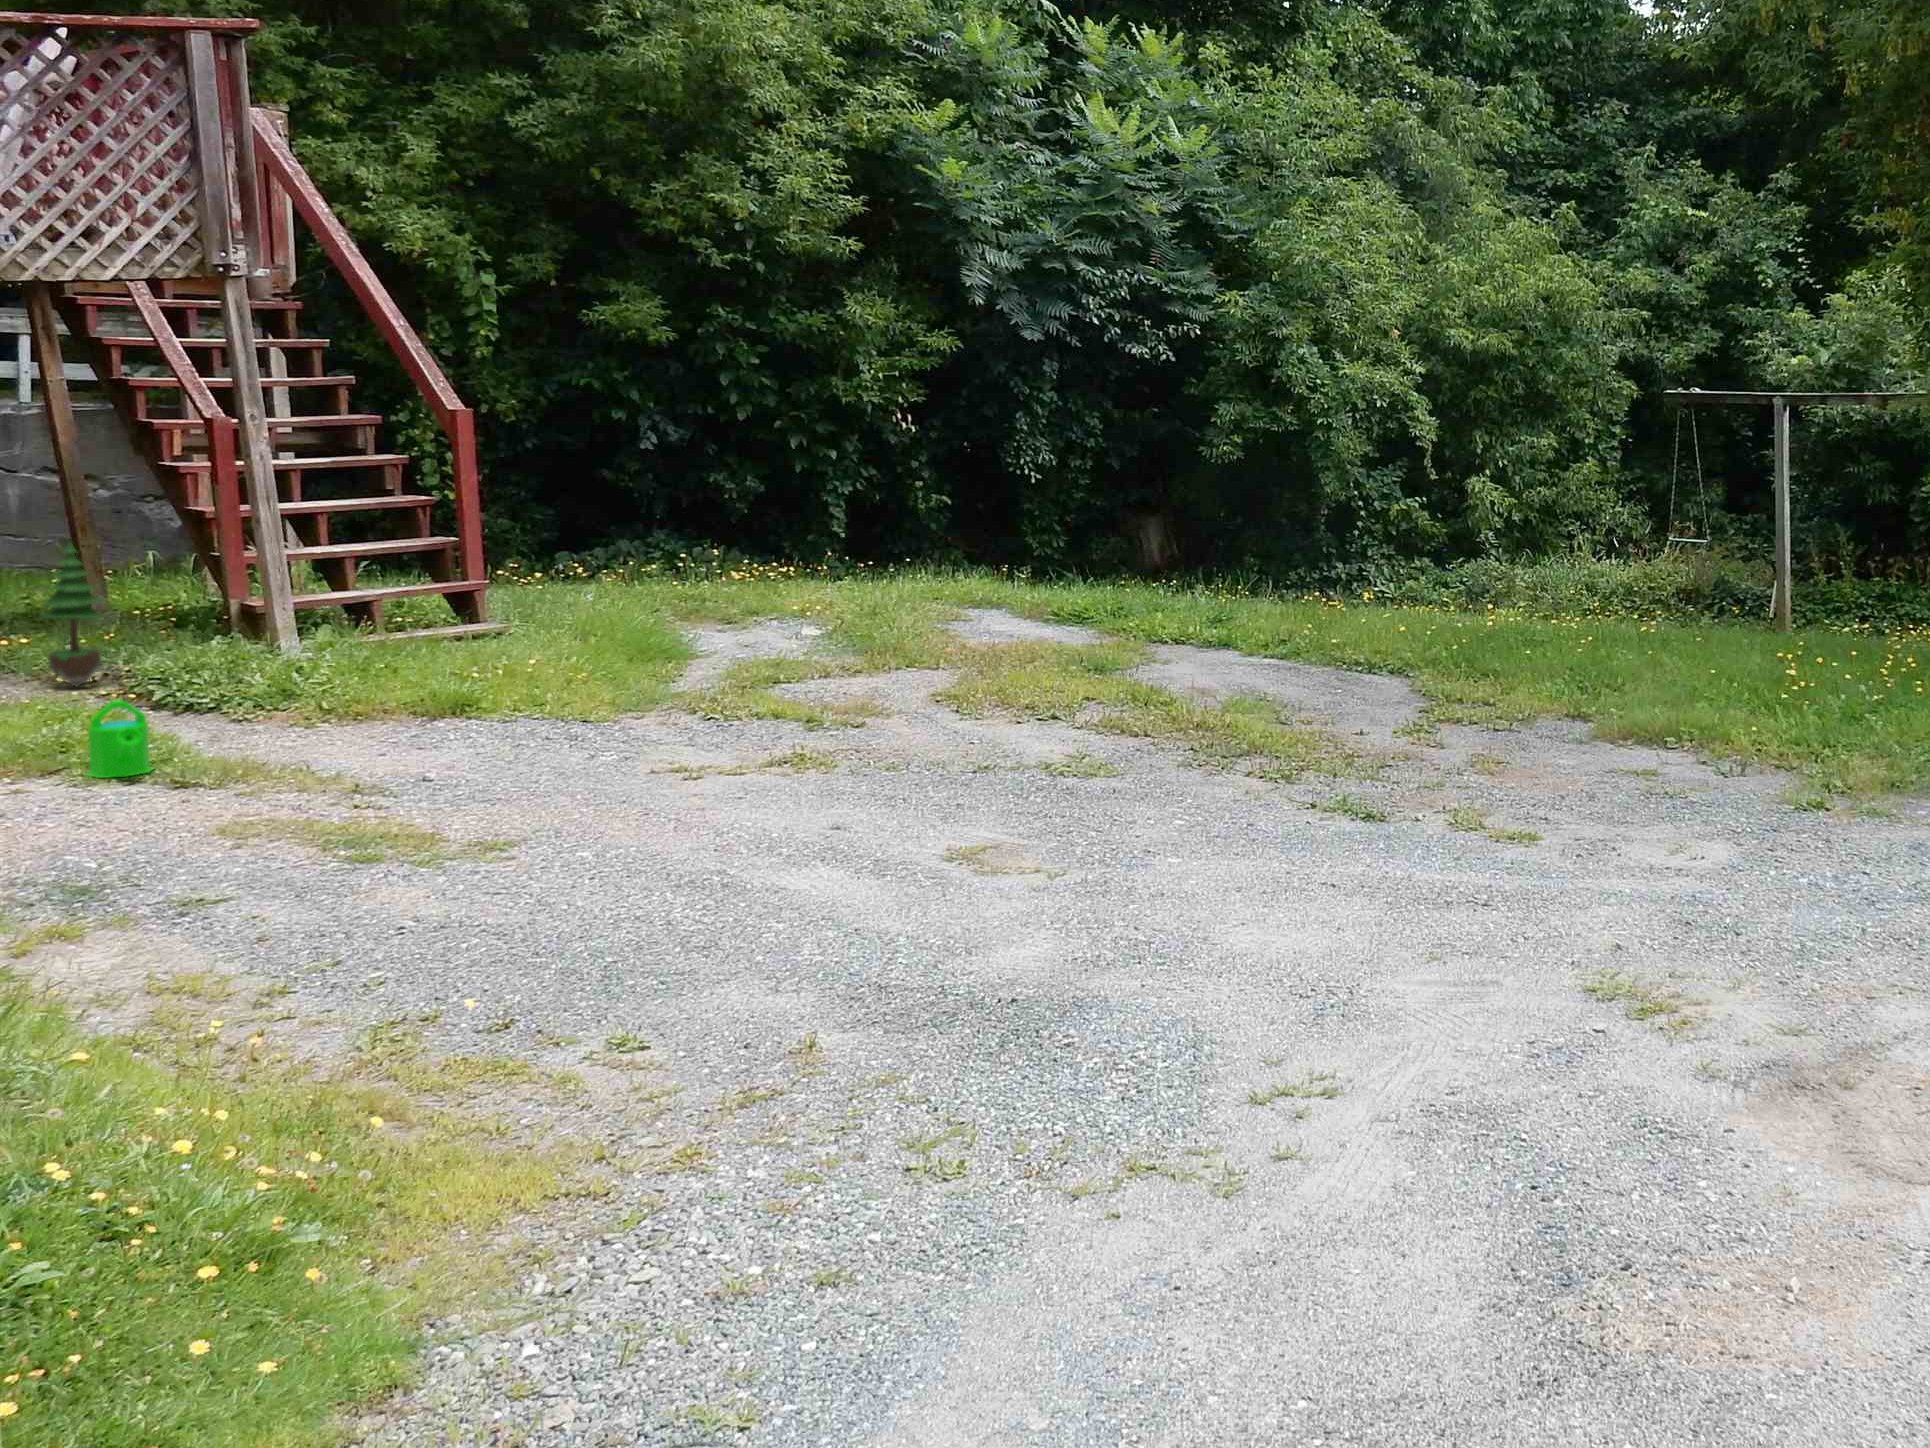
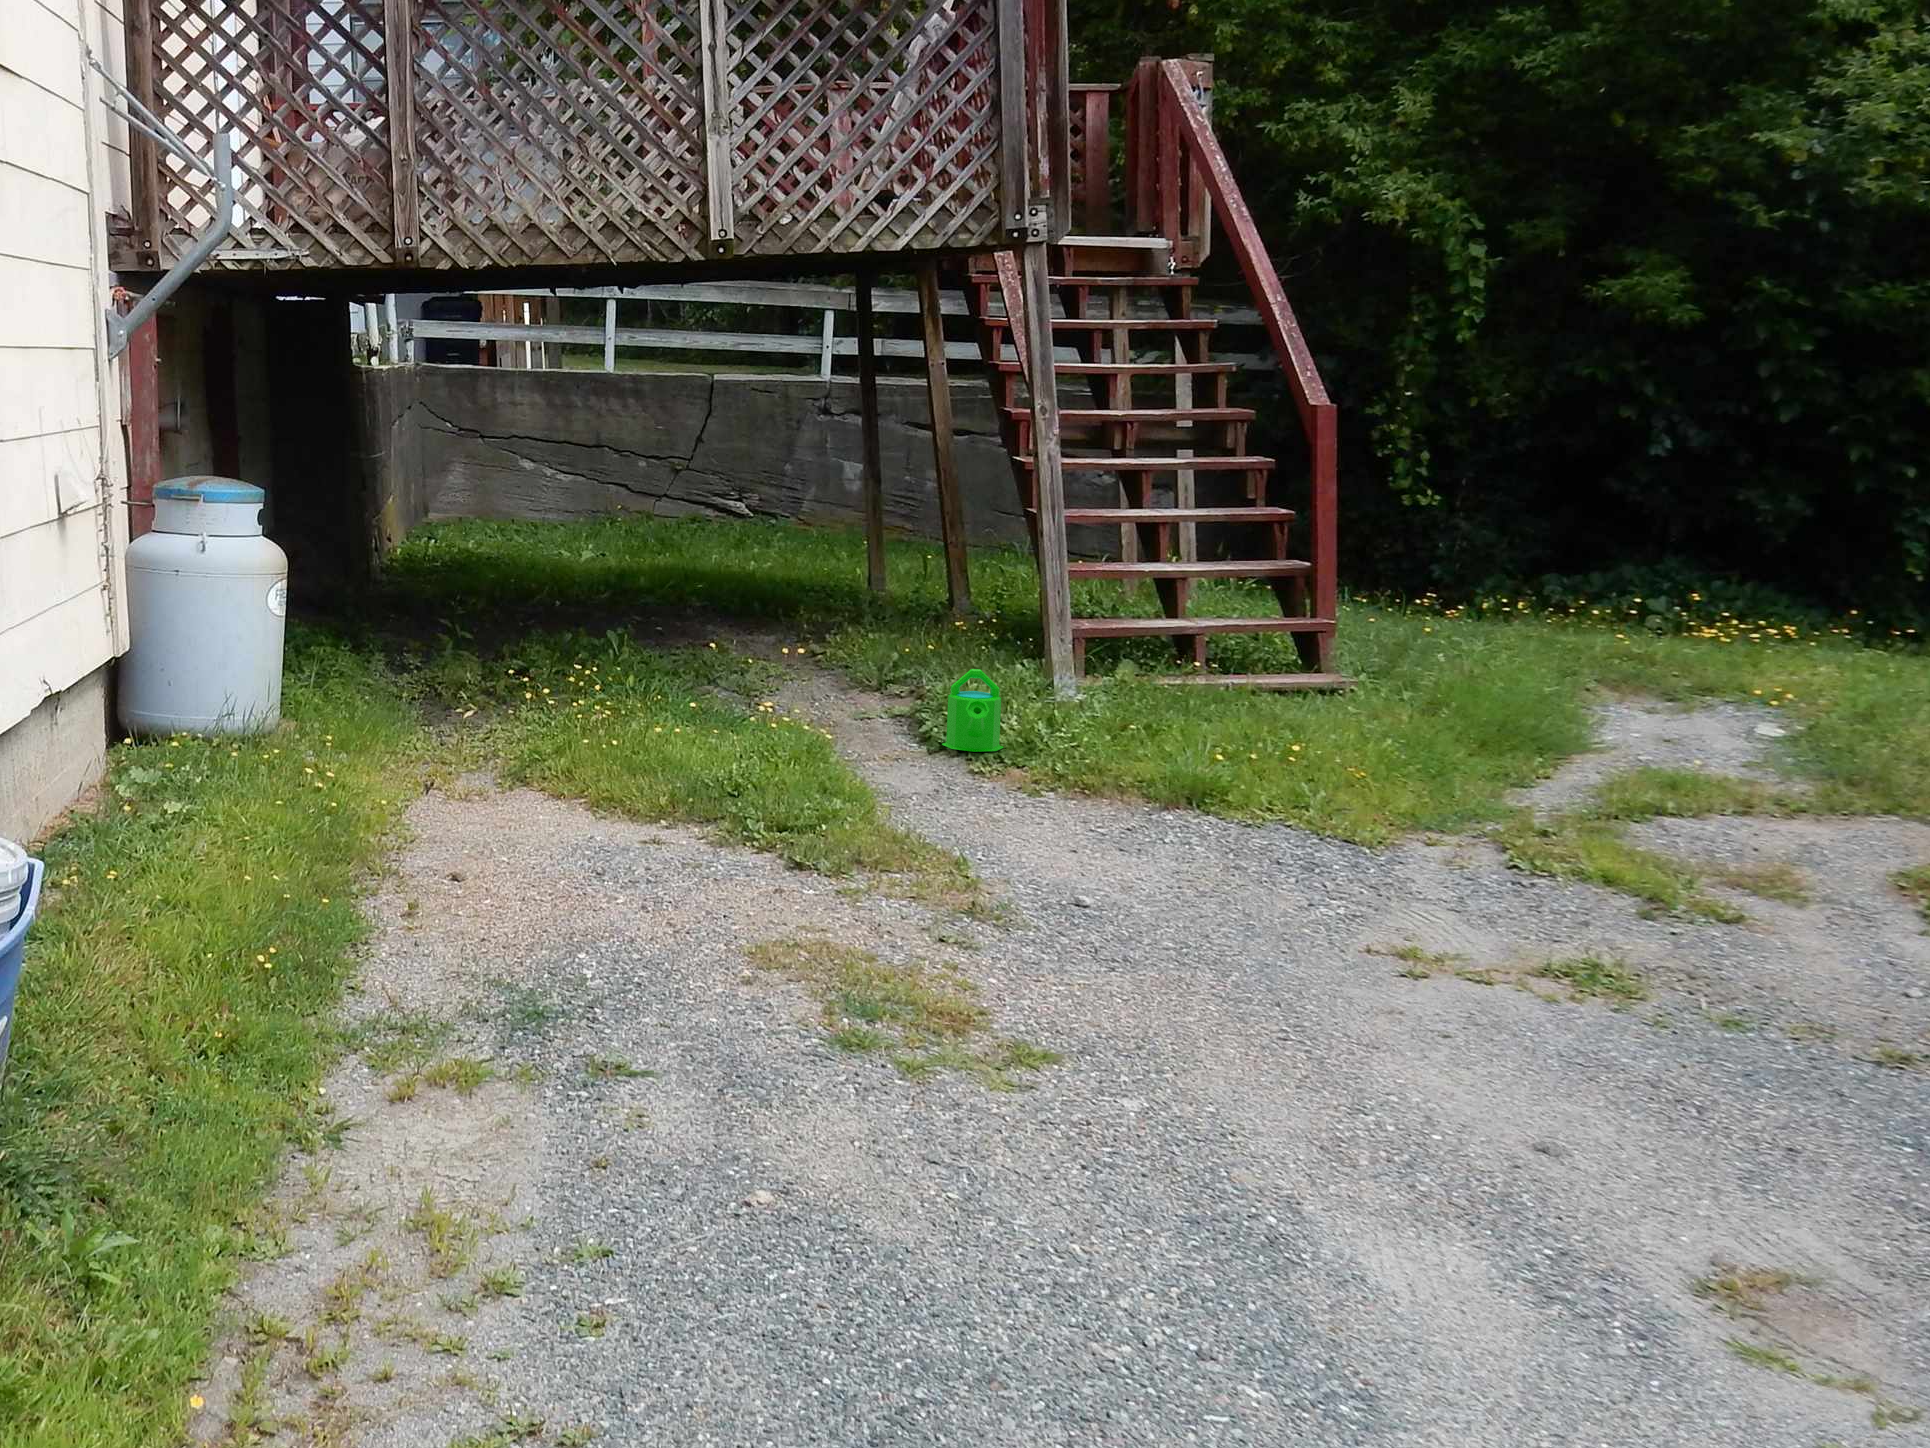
potted tree: present [42,542,103,687] -> none [964,506,1019,657]

